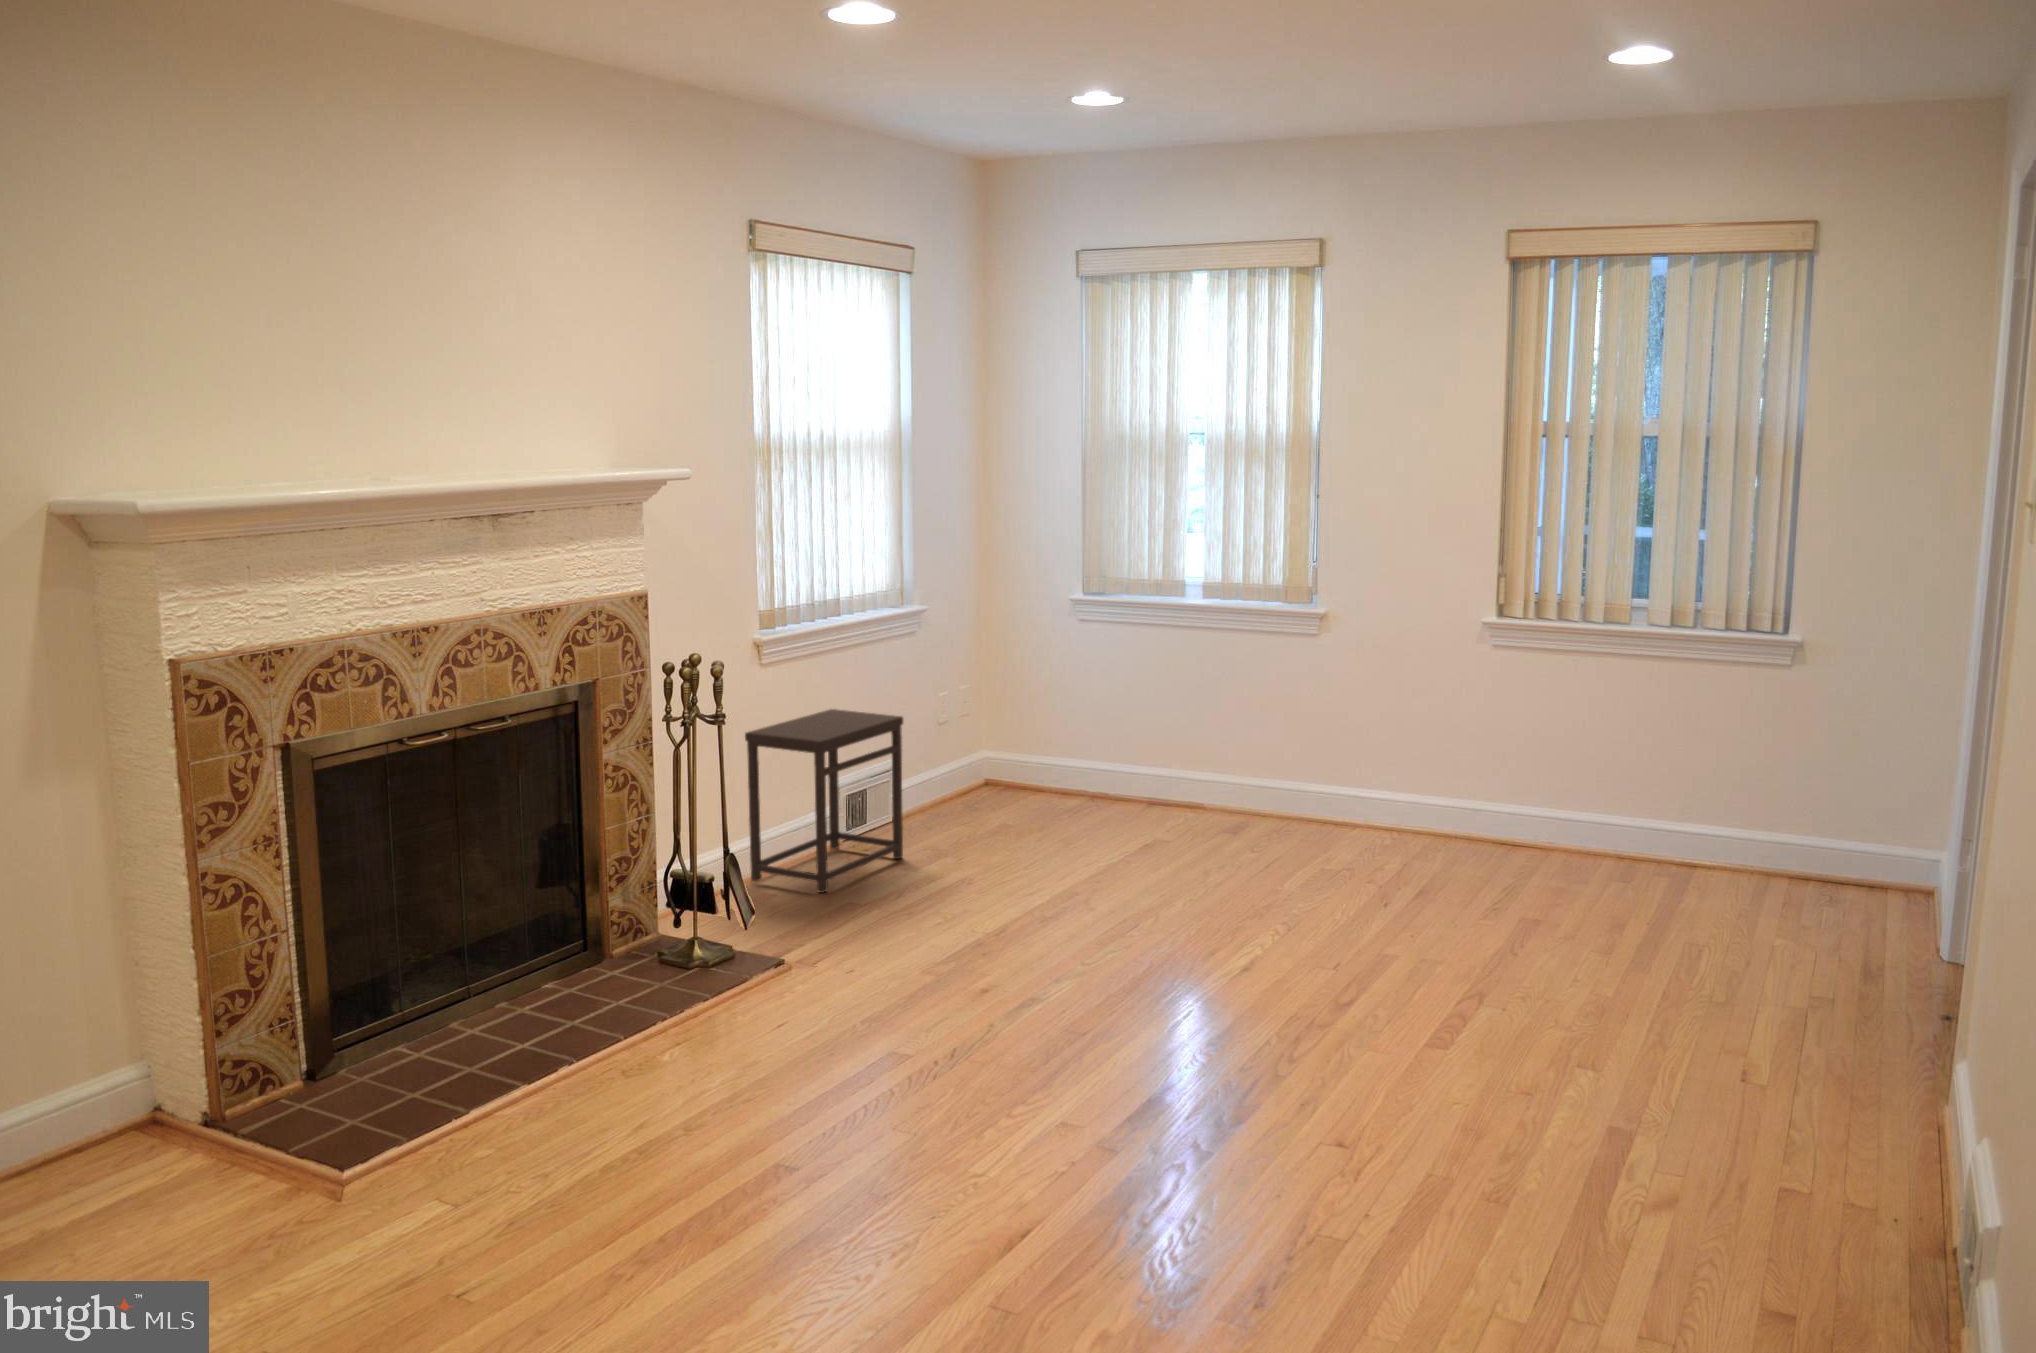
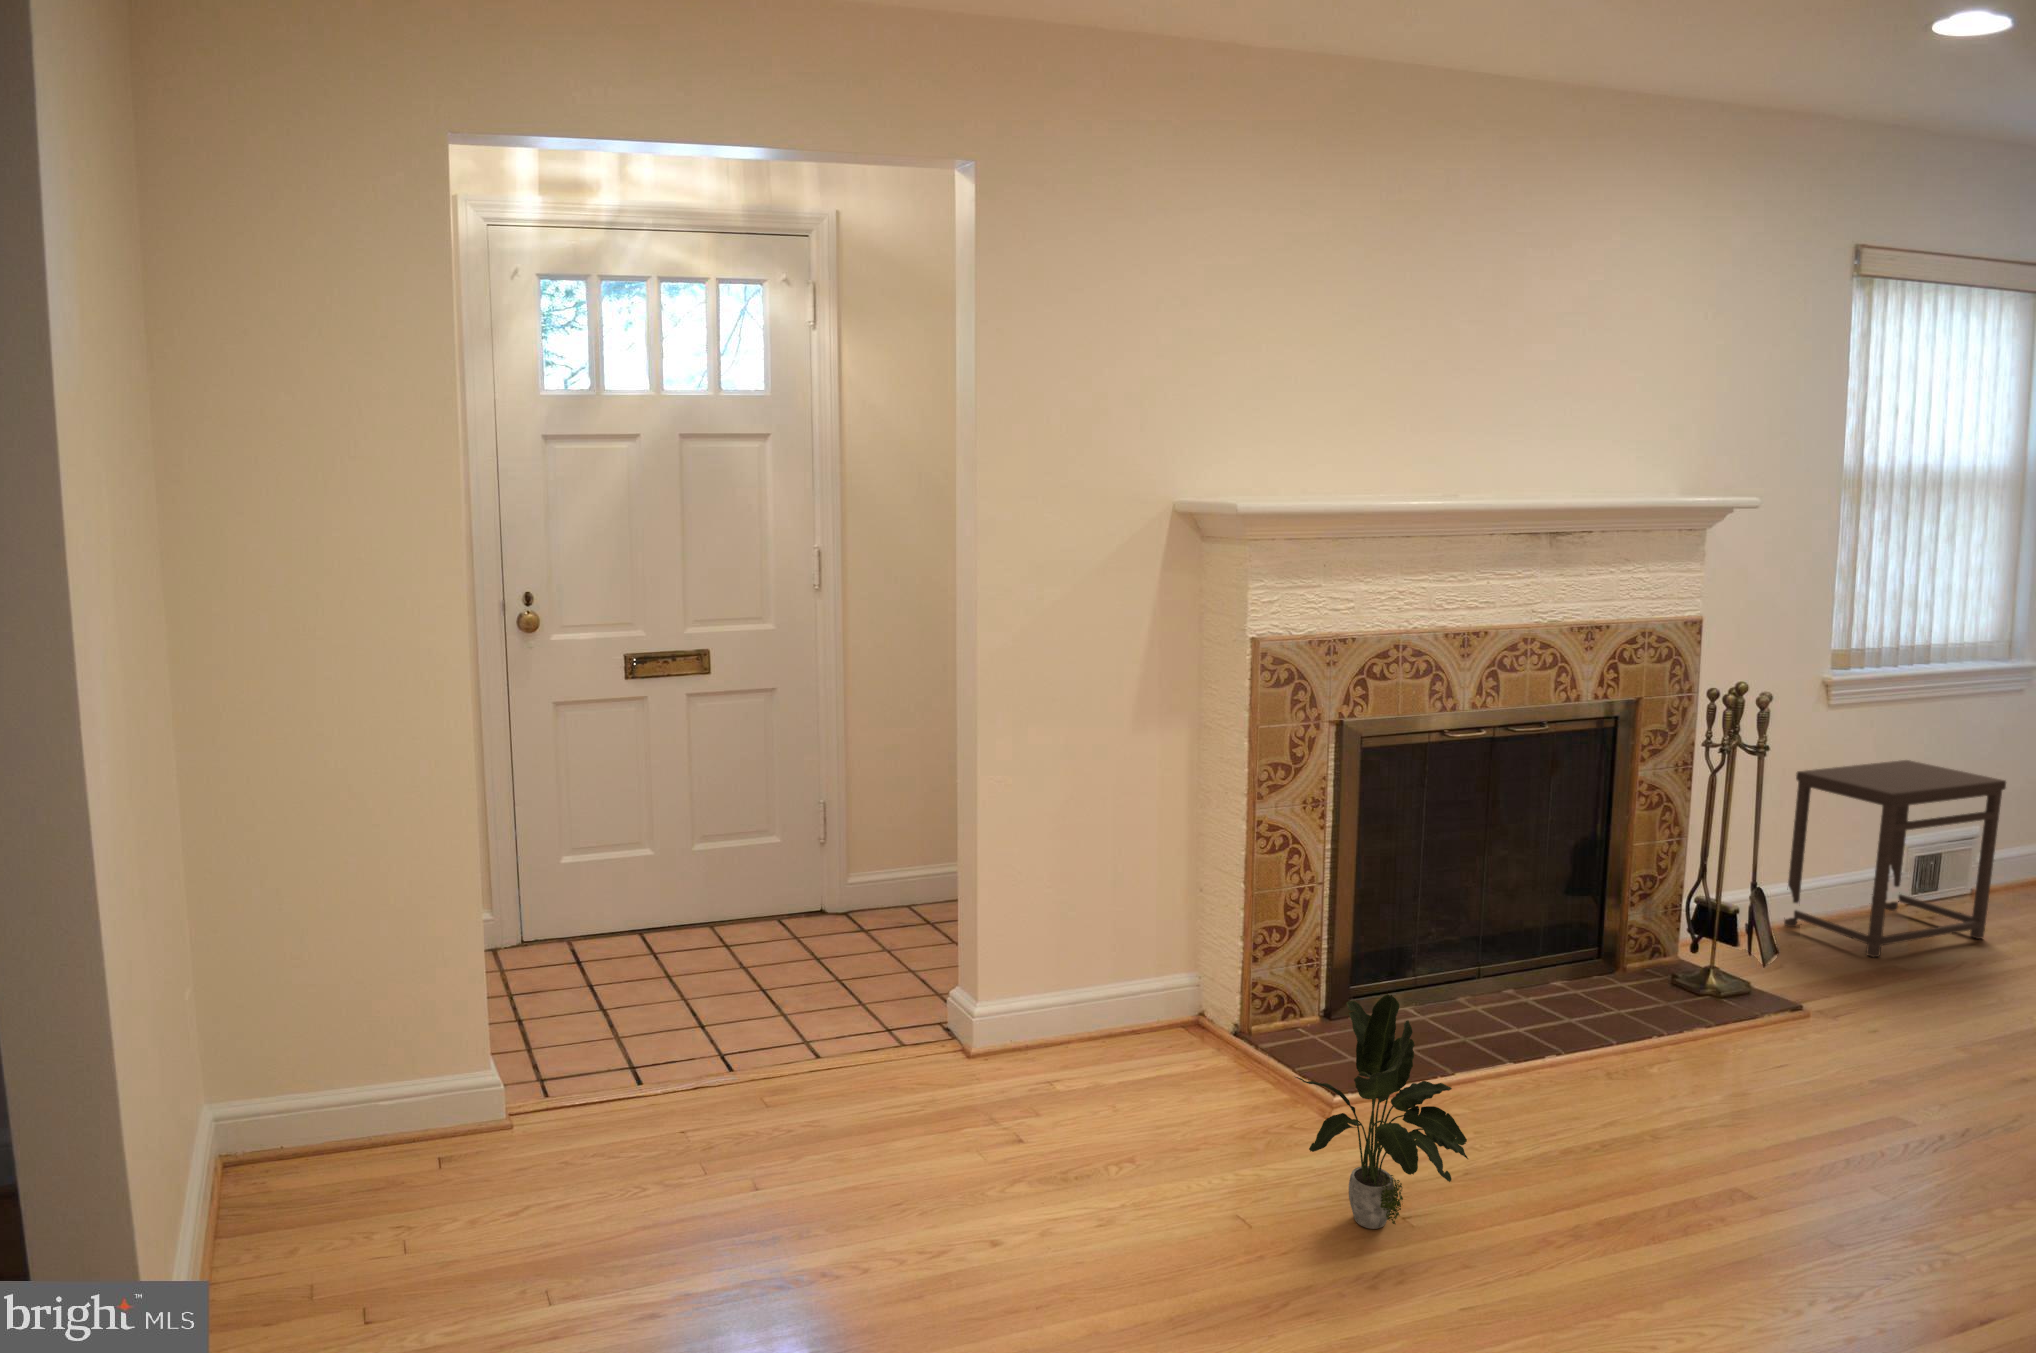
potted plant: none [294,1018,488,1266] -> present [1295,994,1468,1229]

